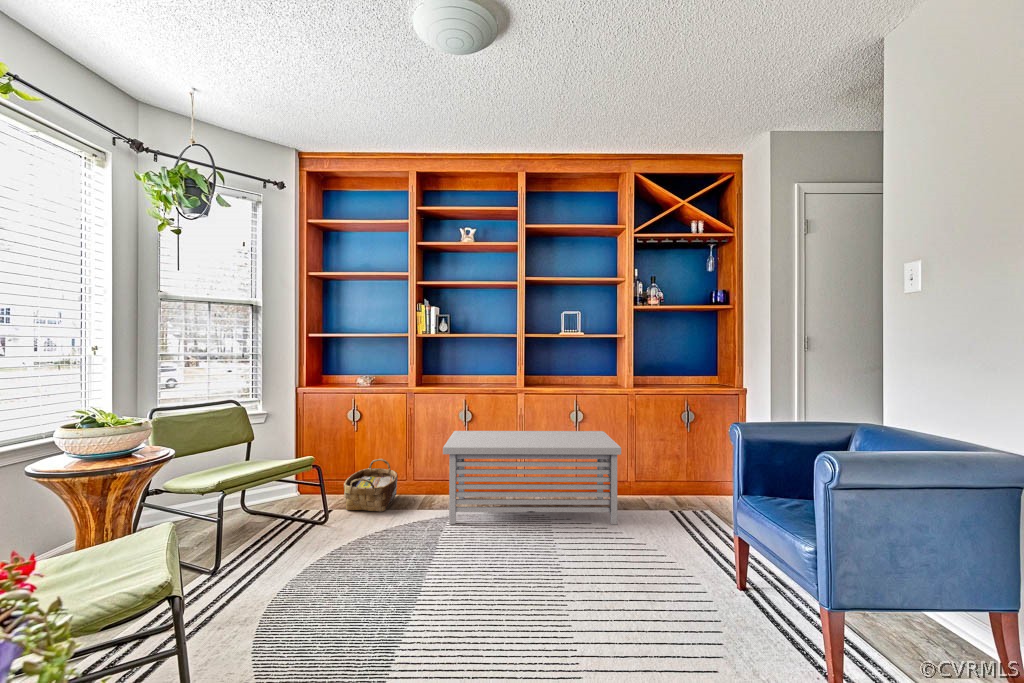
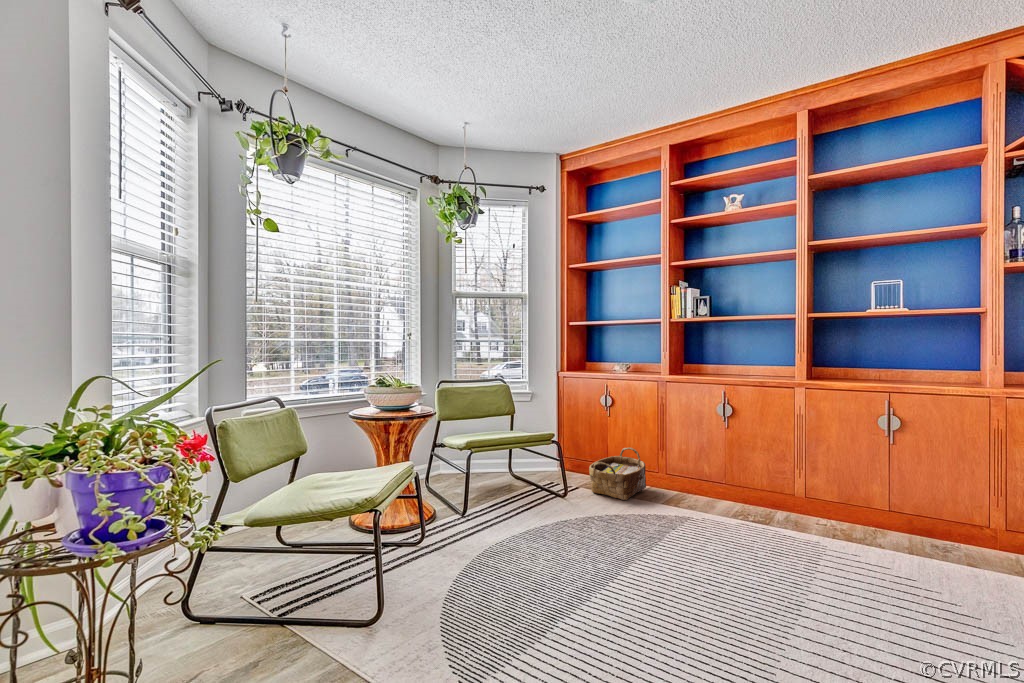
storage bench: present [443,431,621,524] -> none [678,426,943,581]

